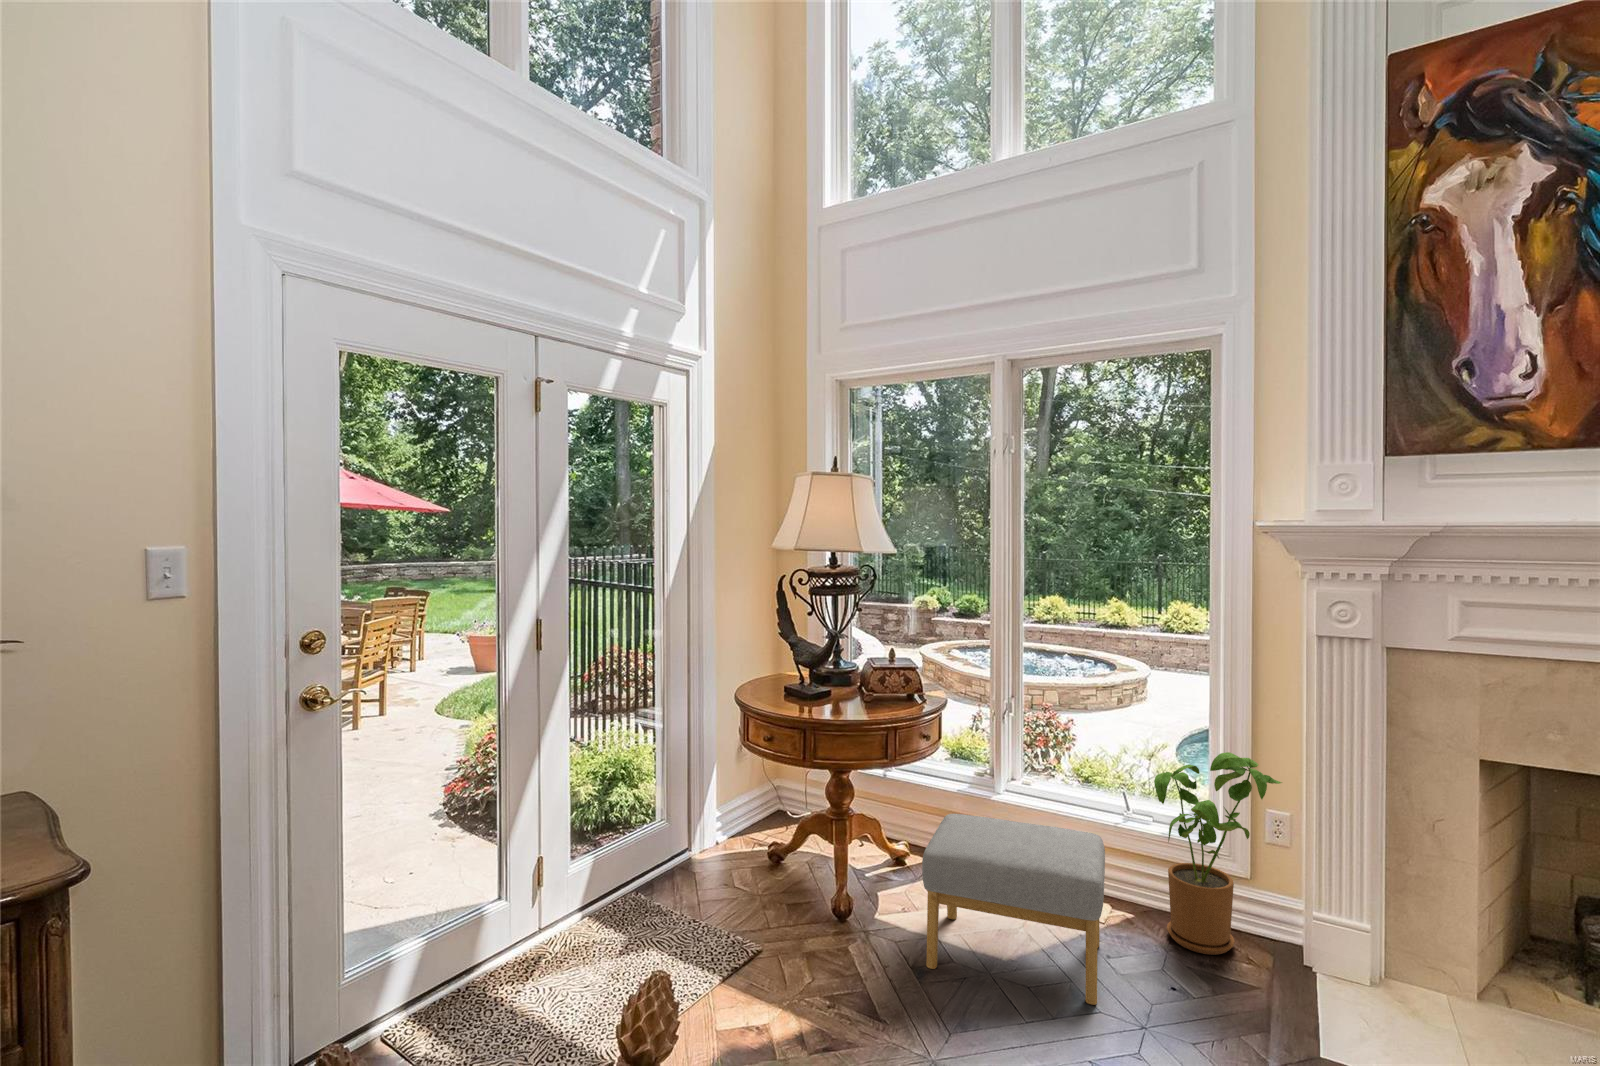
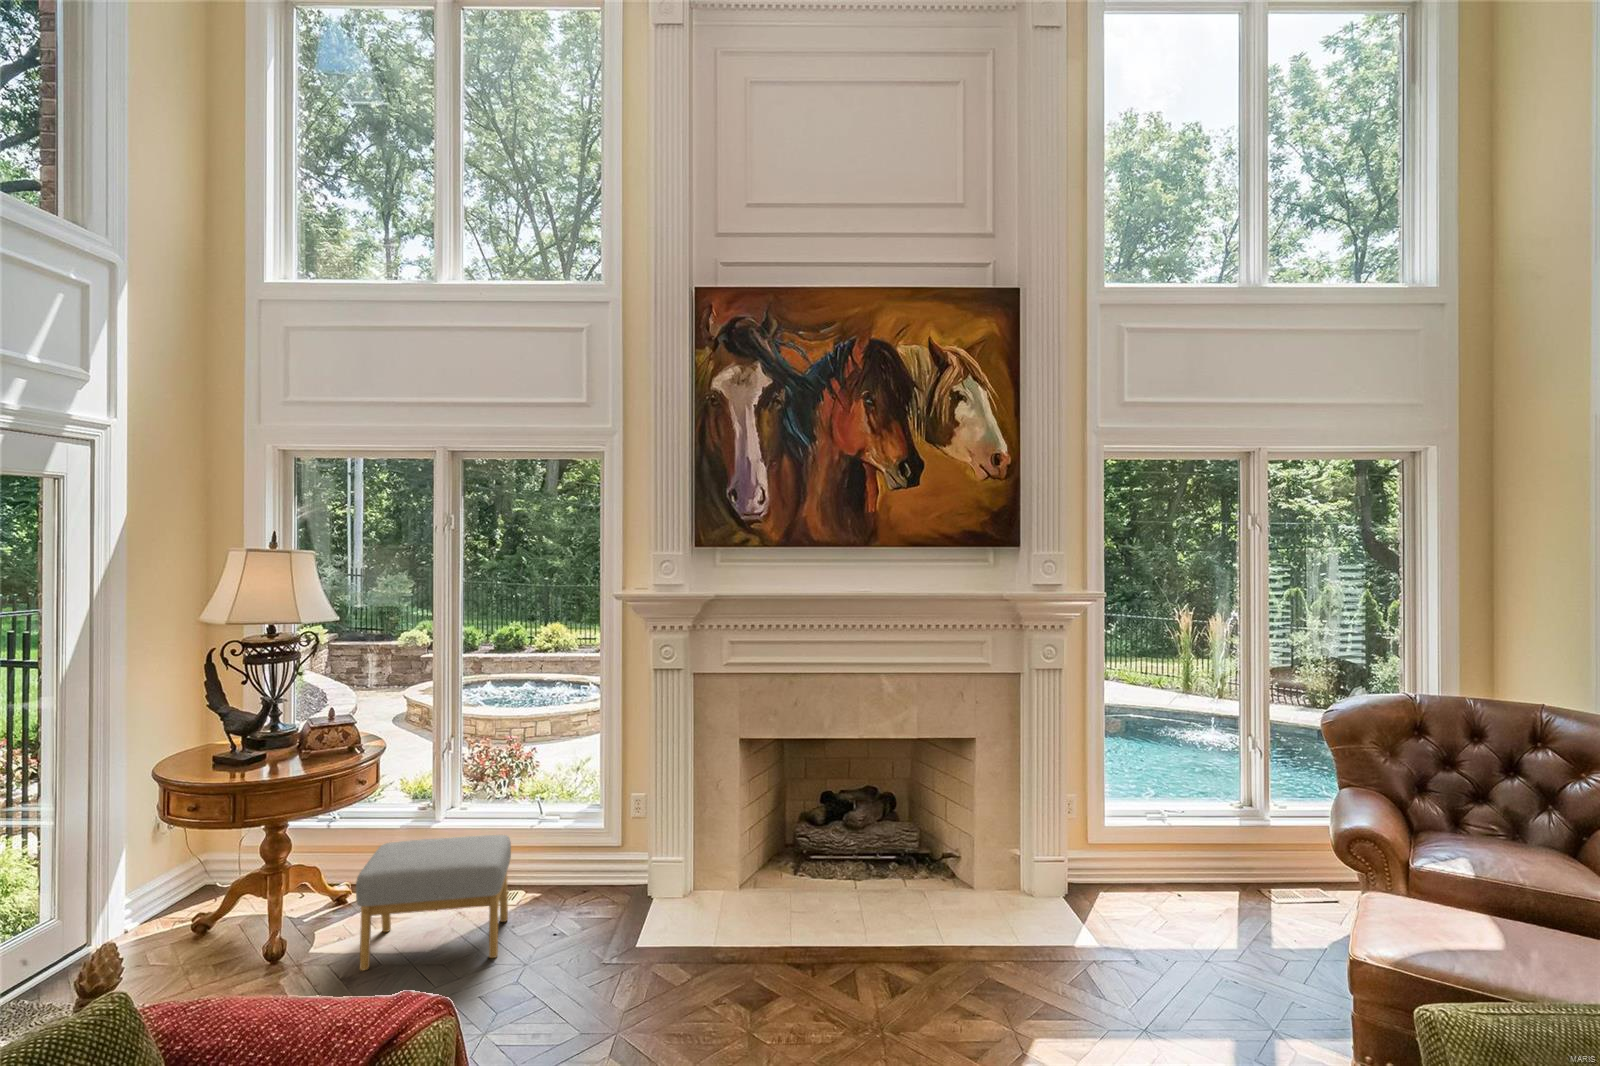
house plant: present [1154,752,1282,955] -> none [553,757,636,906]

